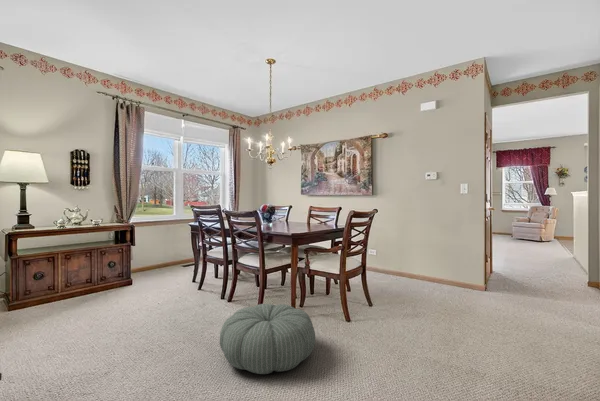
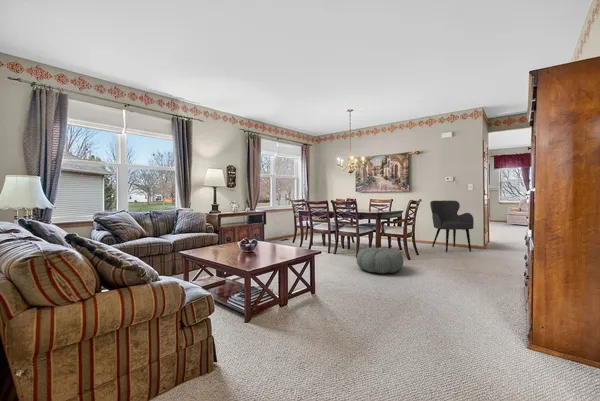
armchair: none [399,210,468,299] -> present [430,200,474,252]

